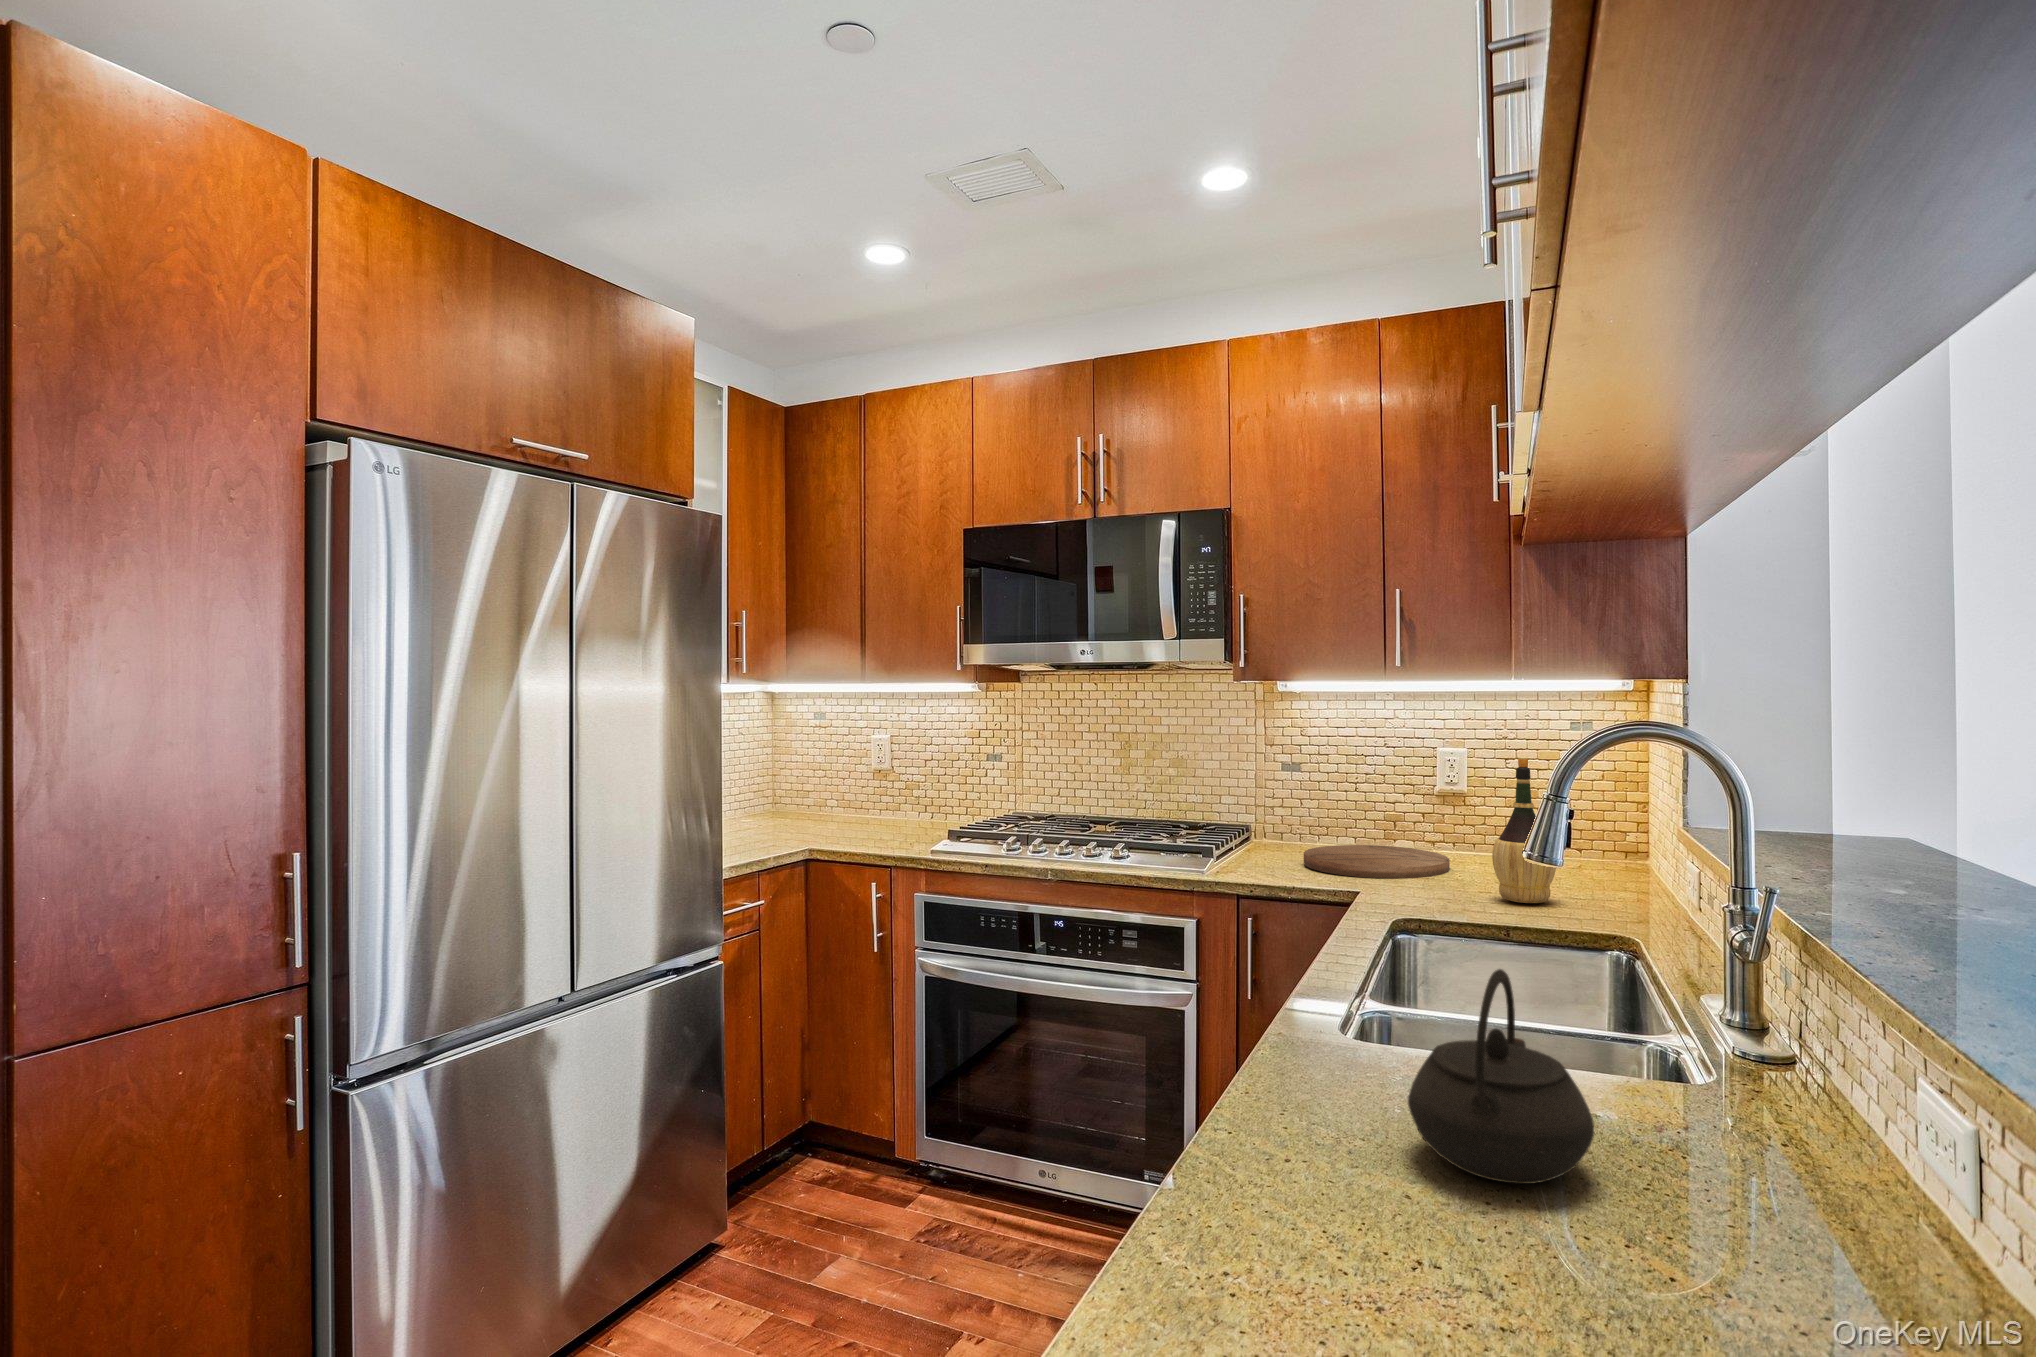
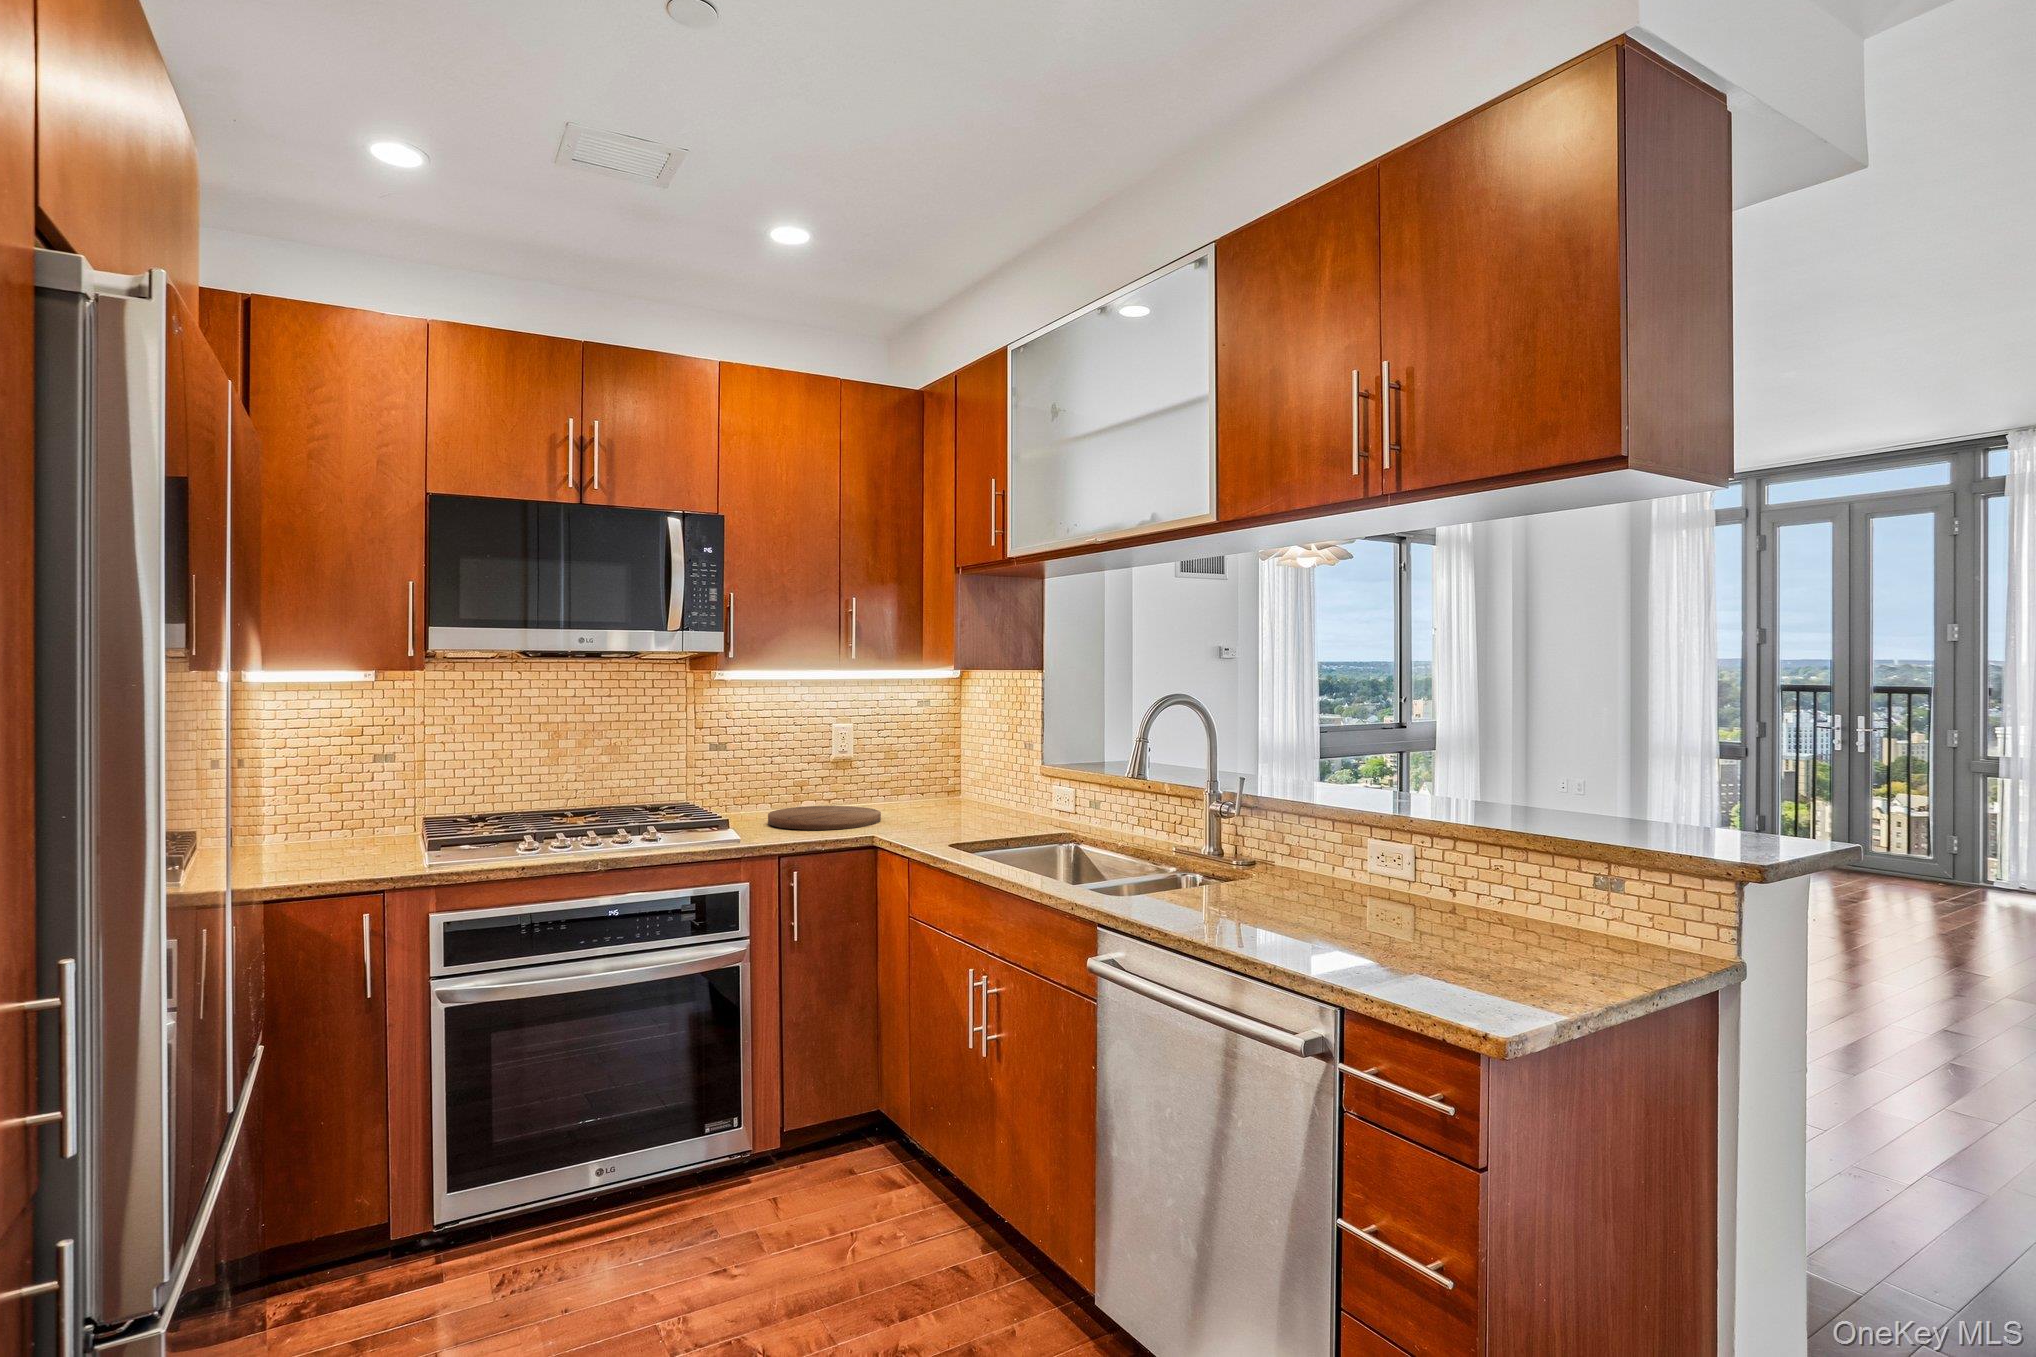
wine bottle: present [1492,758,1556,903] -> none [958,728,998,826]
kettle: present [1408,969,1594,1184] -> none [1275,820,1358,916]

